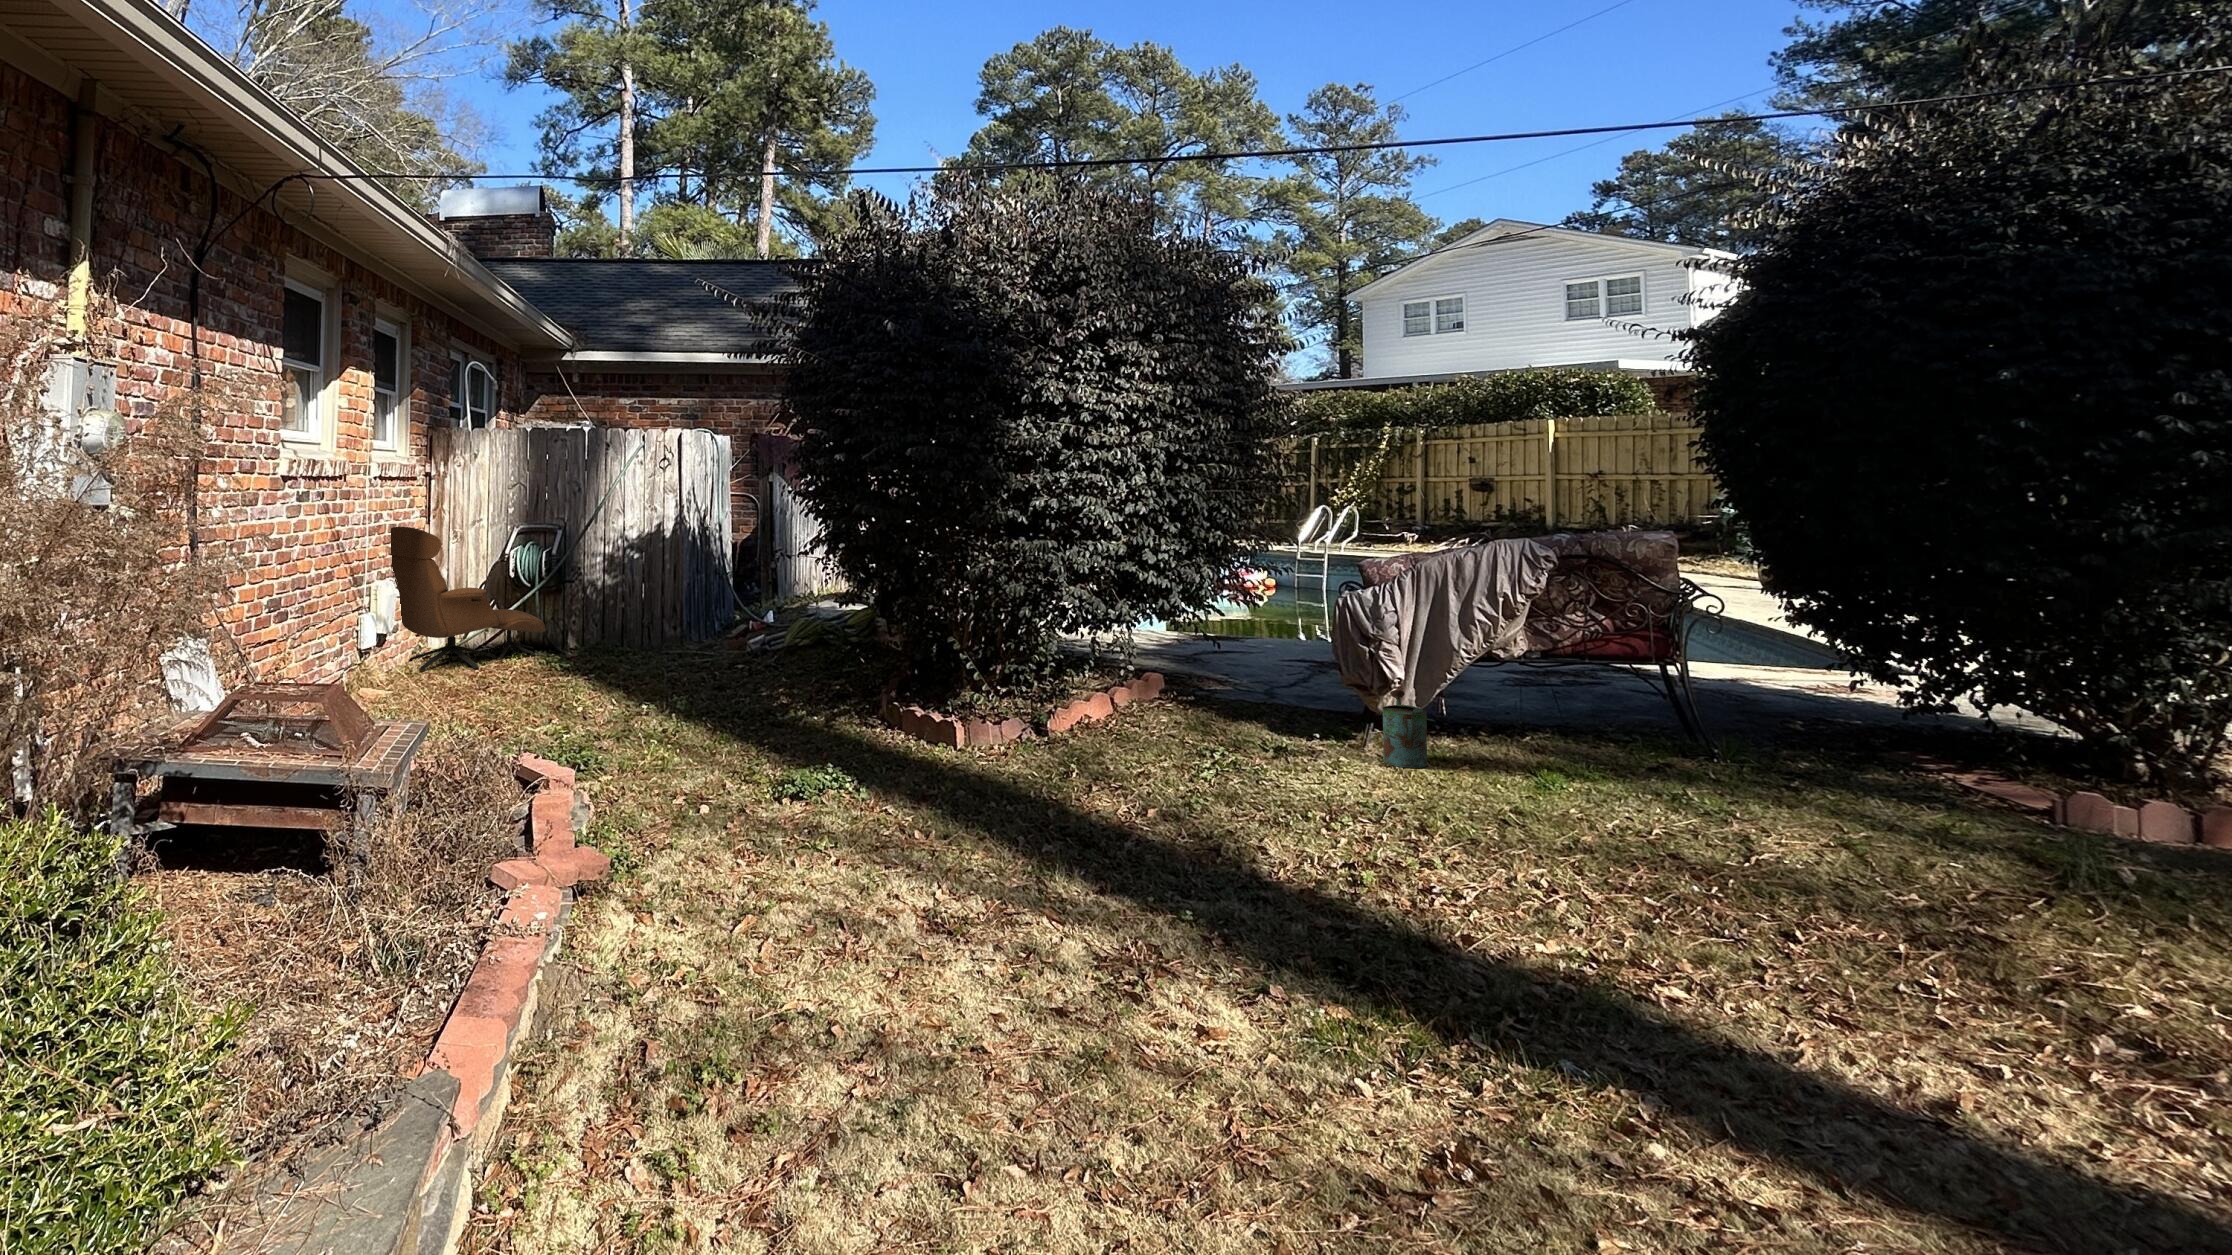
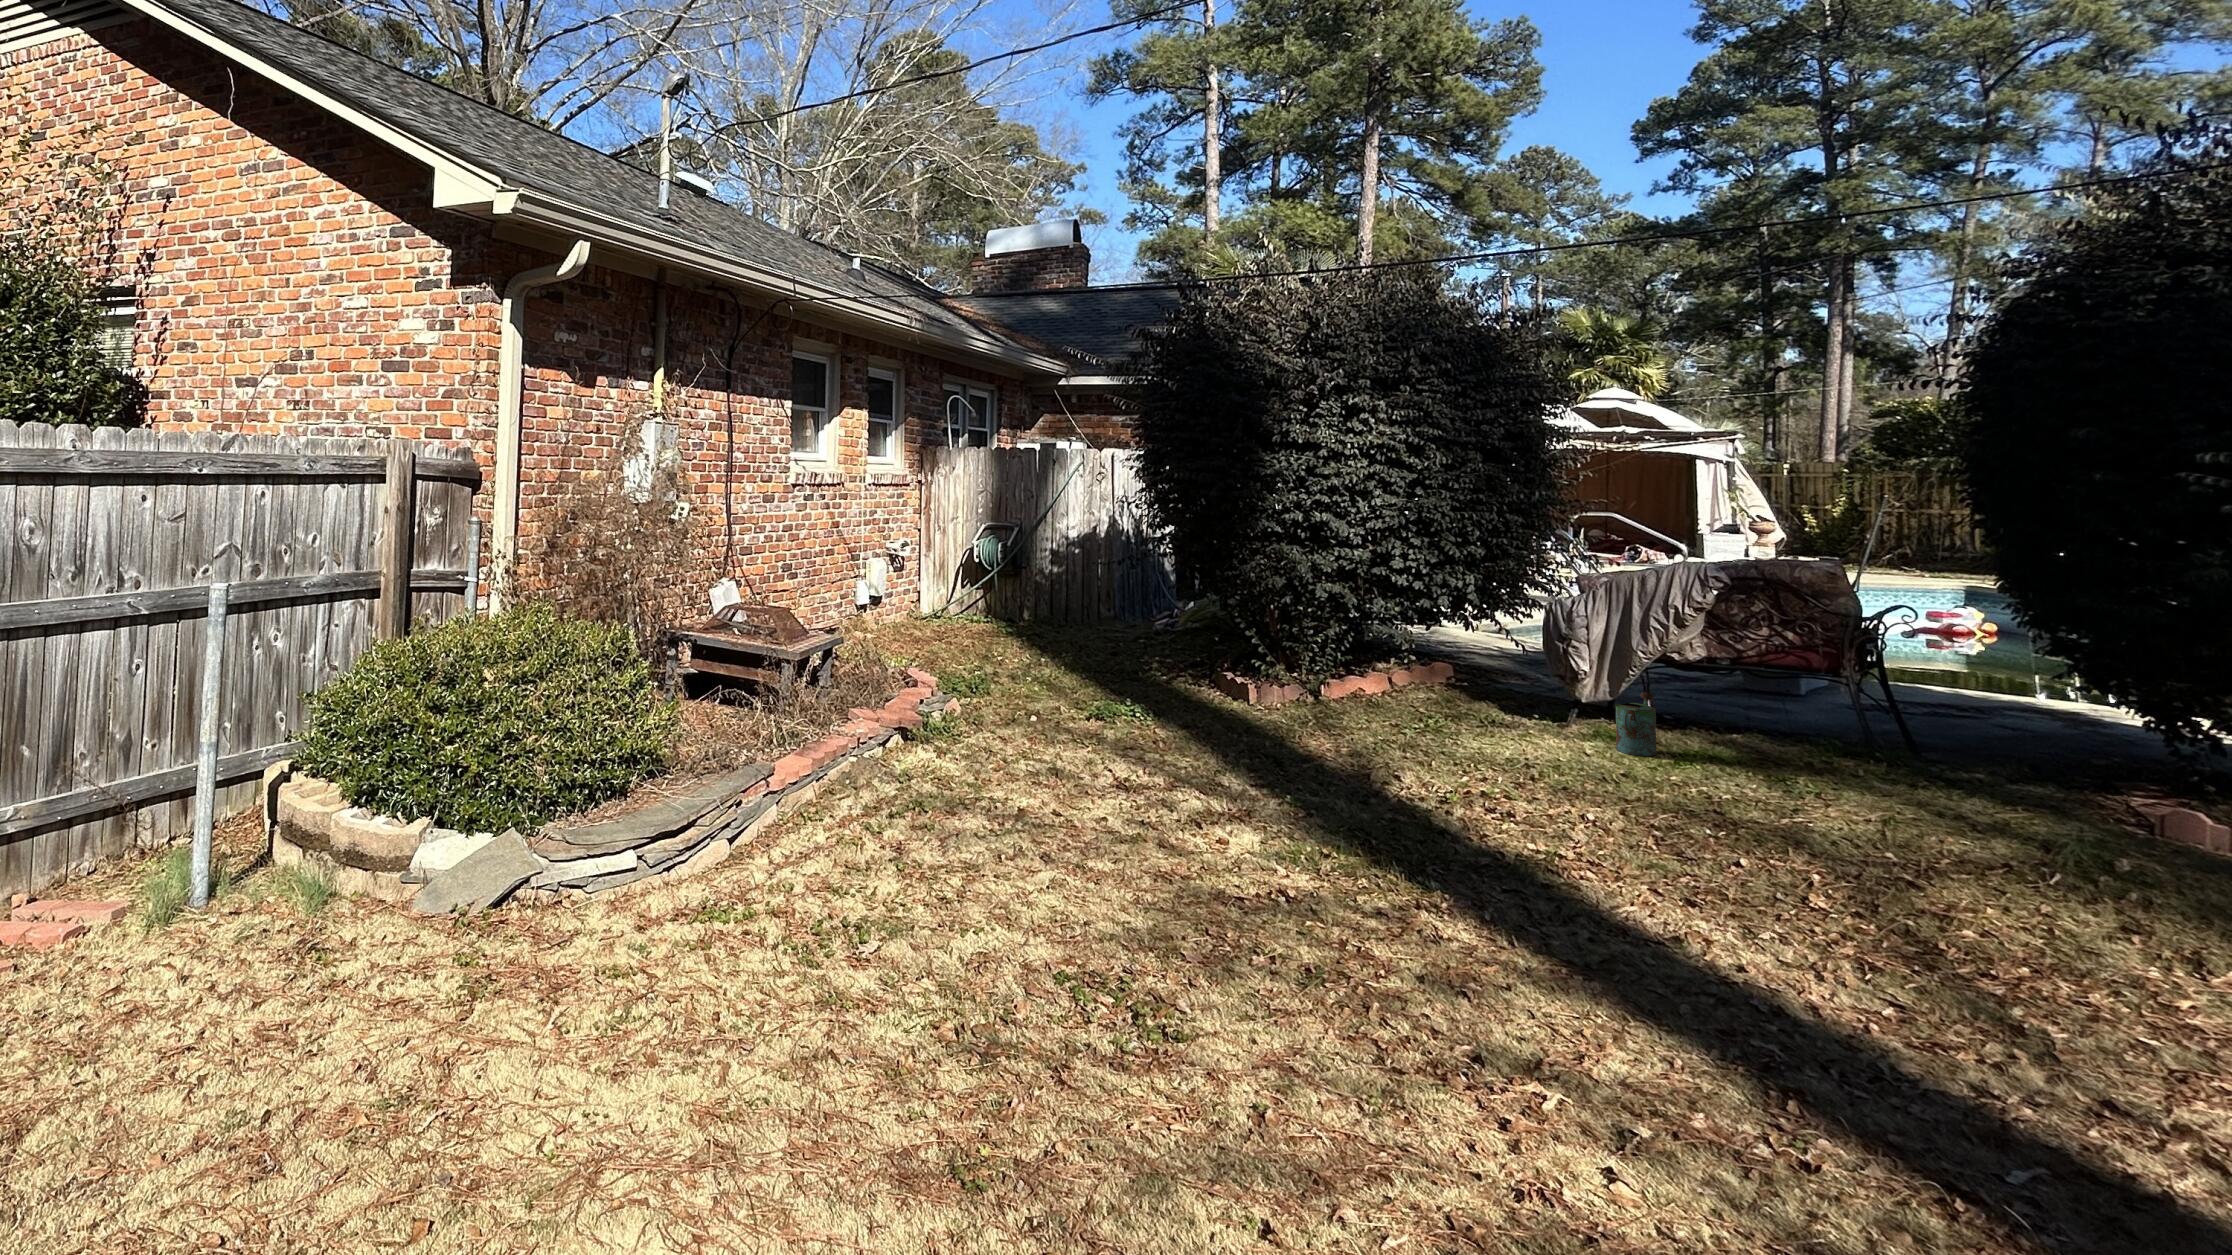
lounge chair: present [391,527,546,671] -> none [879,520,997,625]

